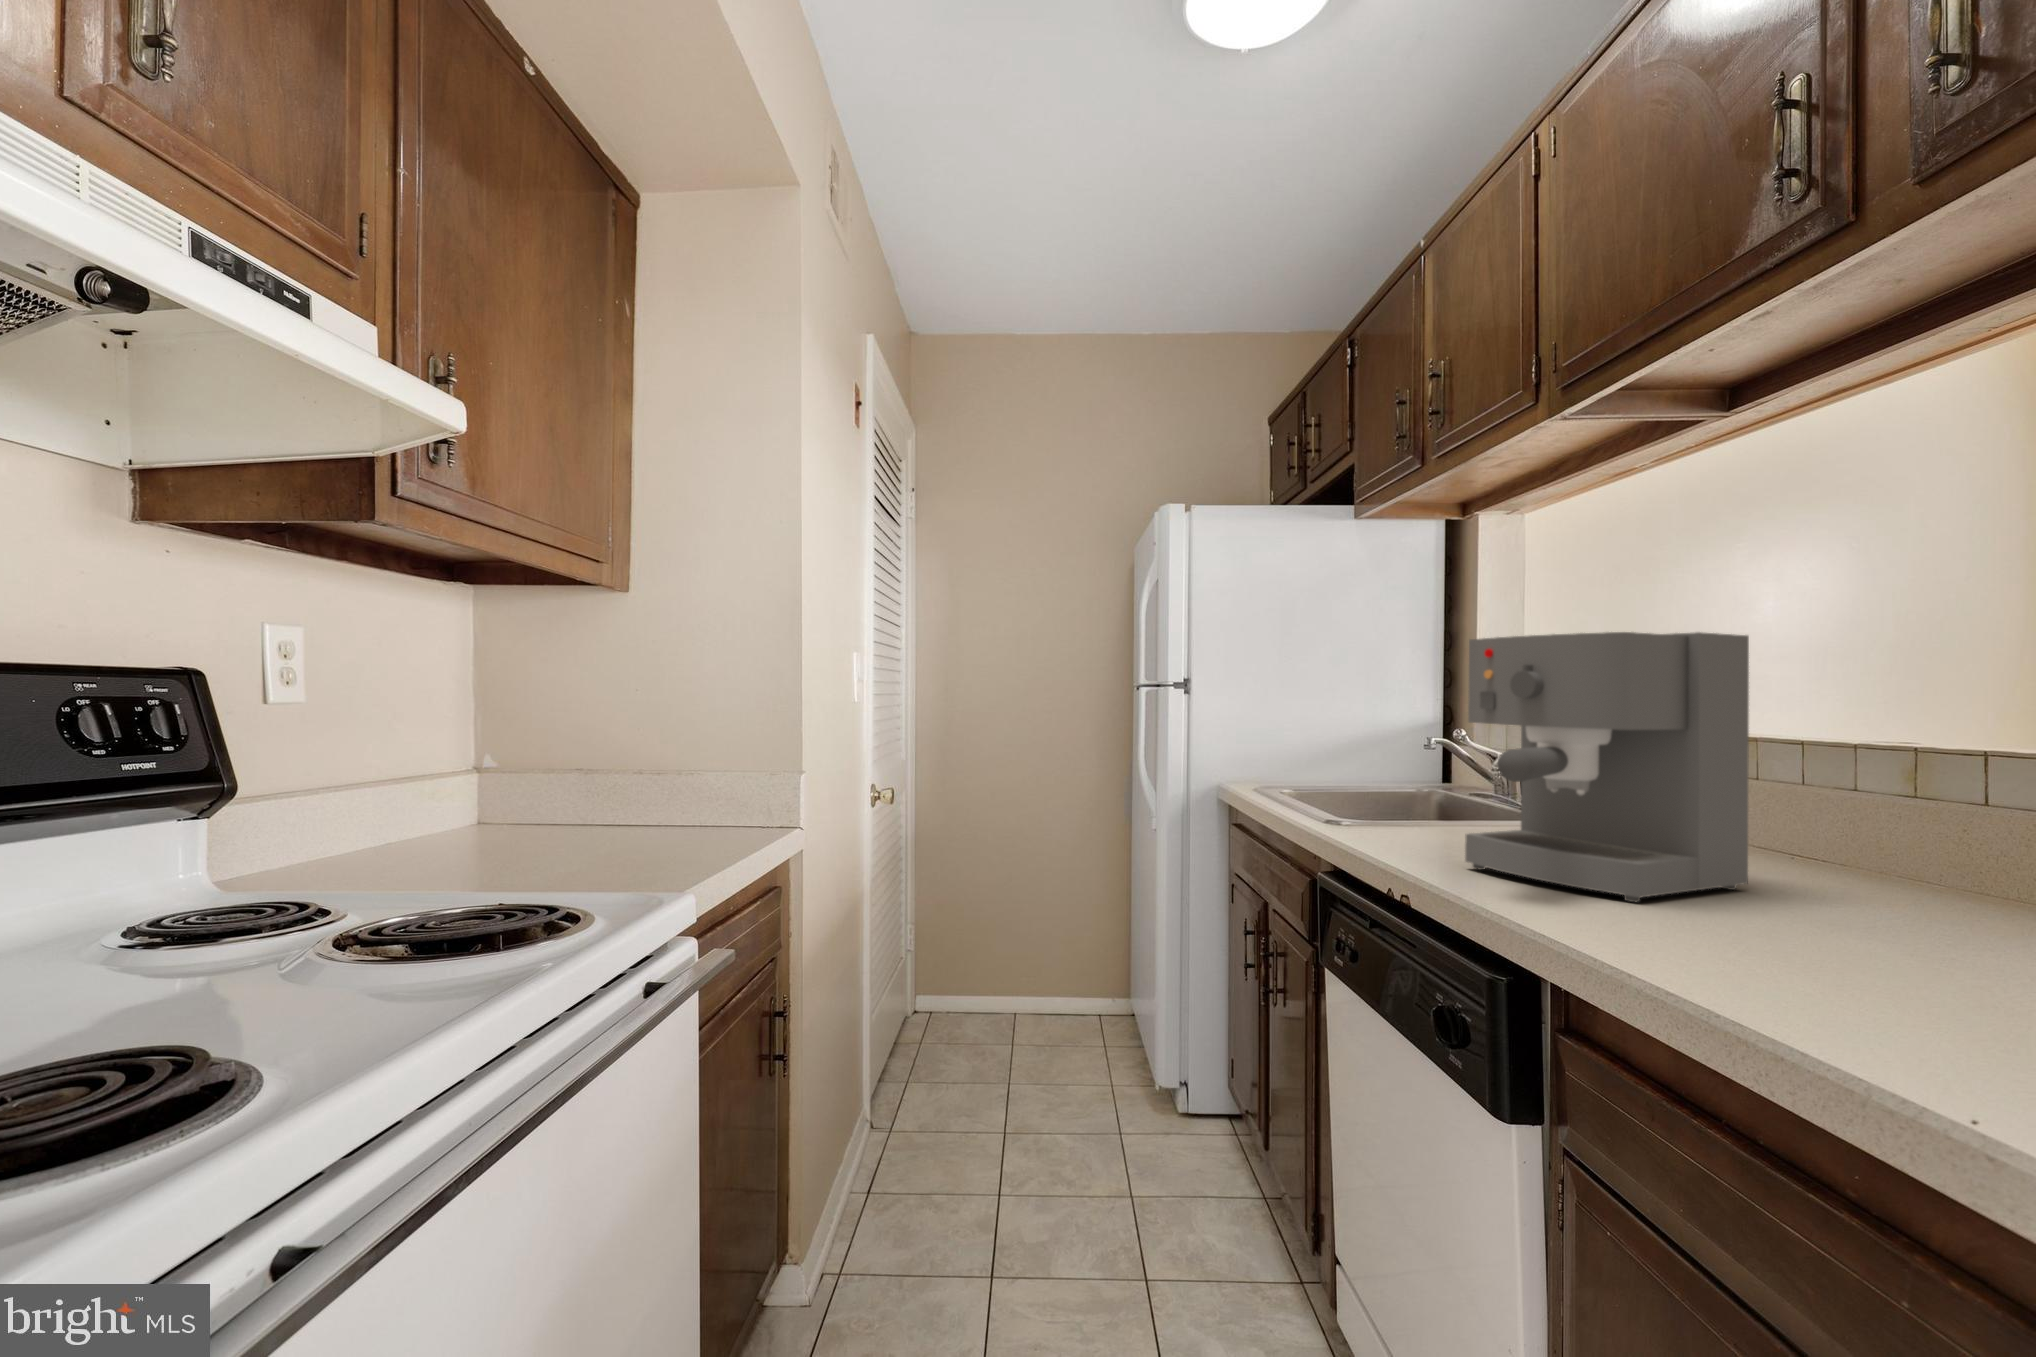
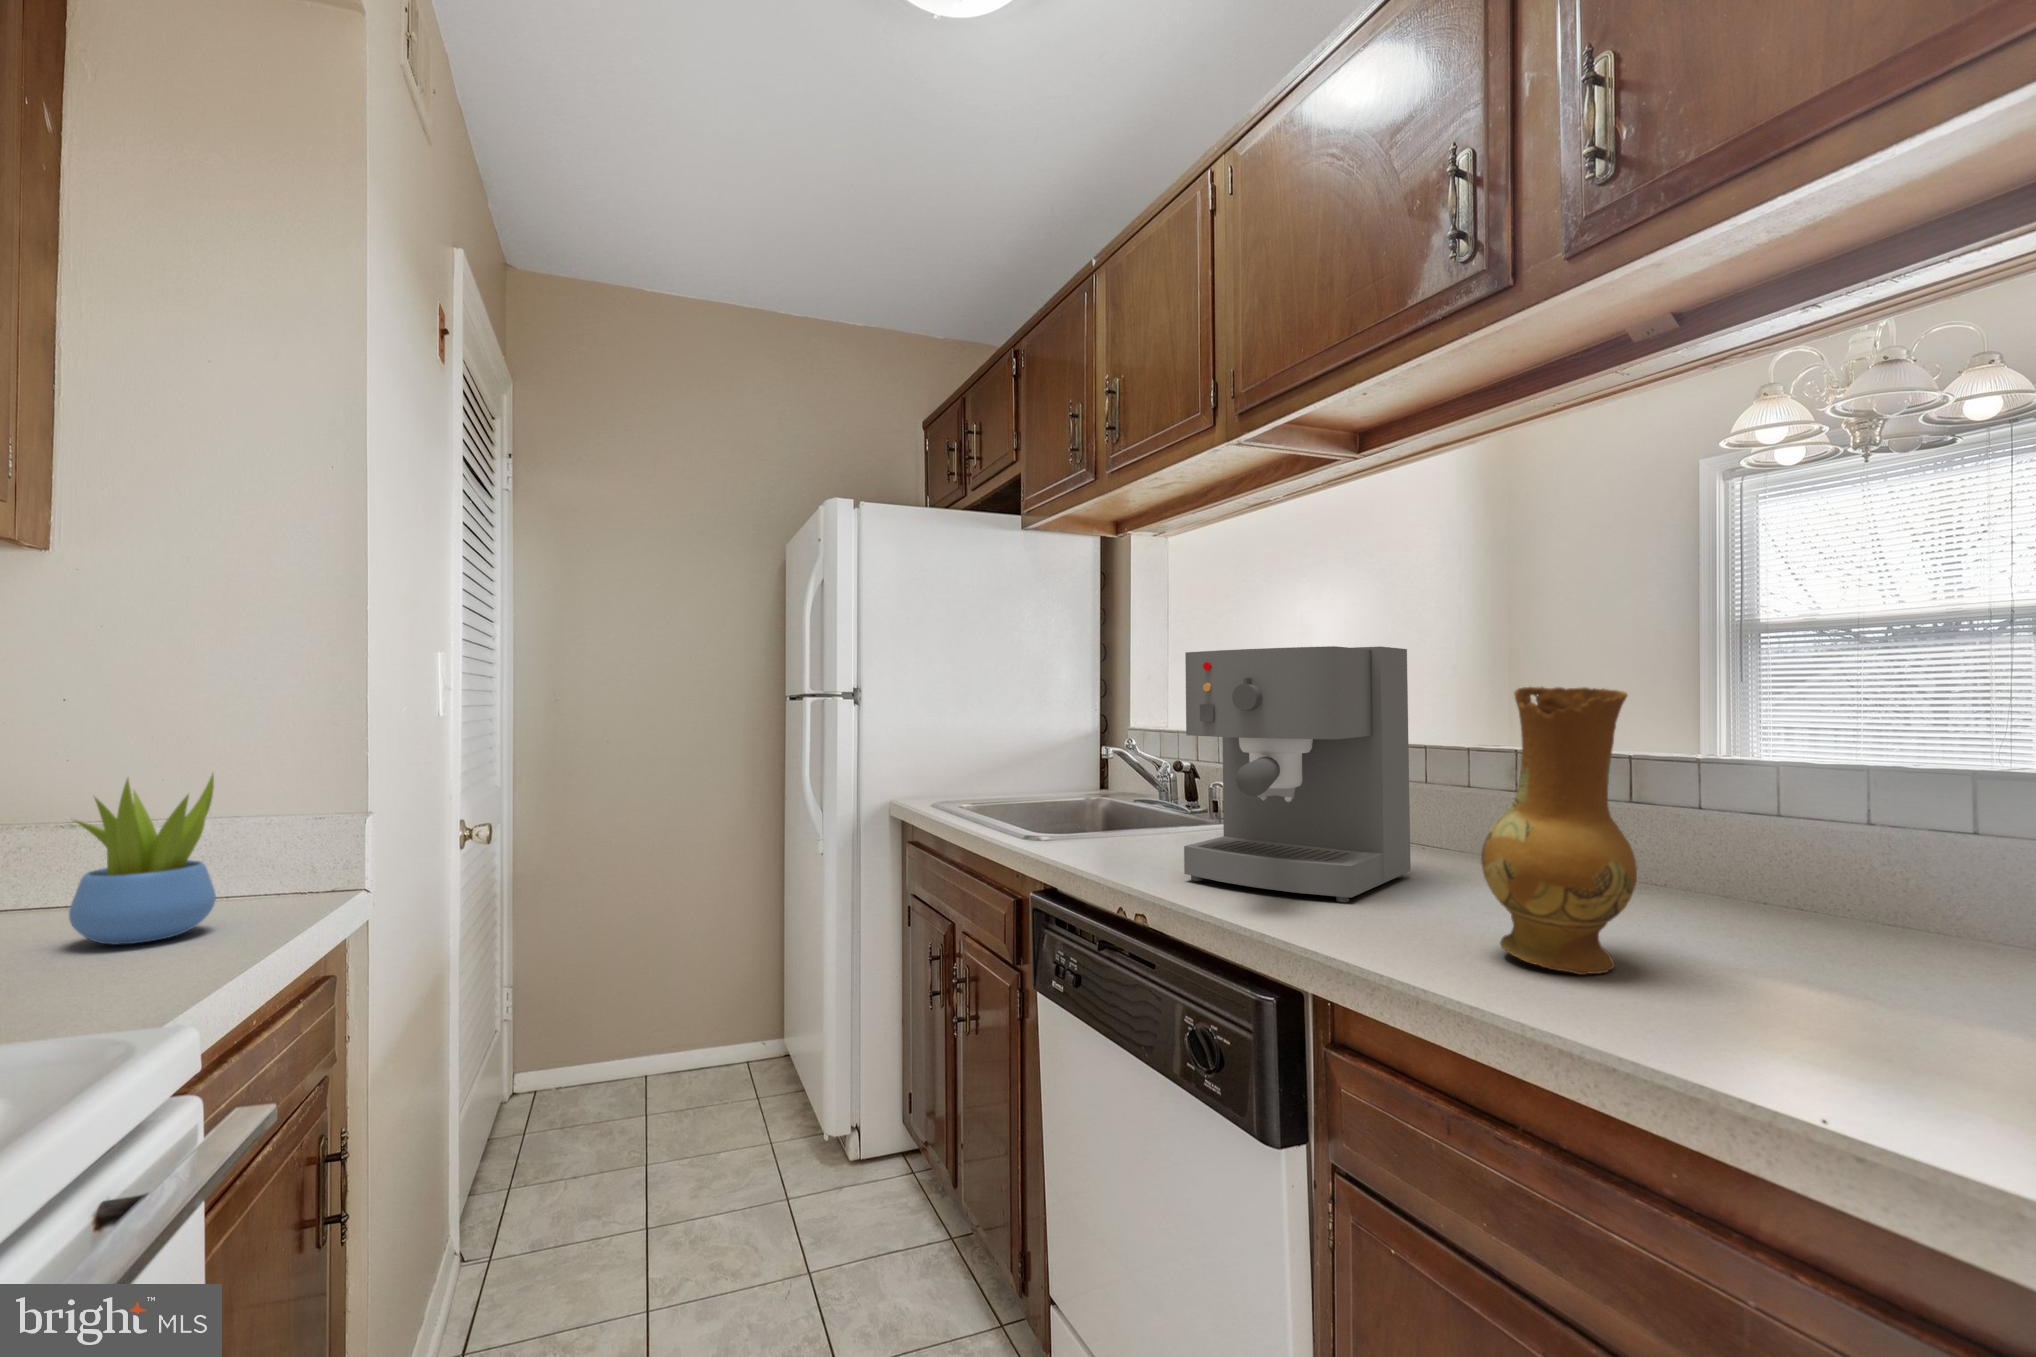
ceramic jug: none [1750,673,1950,991] -> present [1481,687,1637,975]
succulent plant: none [636,721,710,831] -> present [69,774,216,945]

